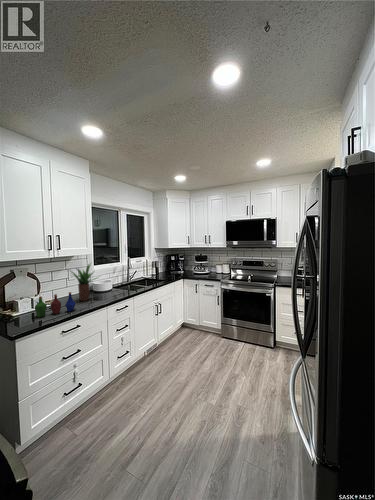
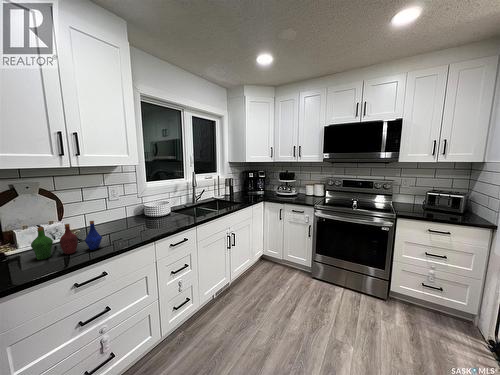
potted plant: present [72,264,97,301] -> none [100,175,151,231]

